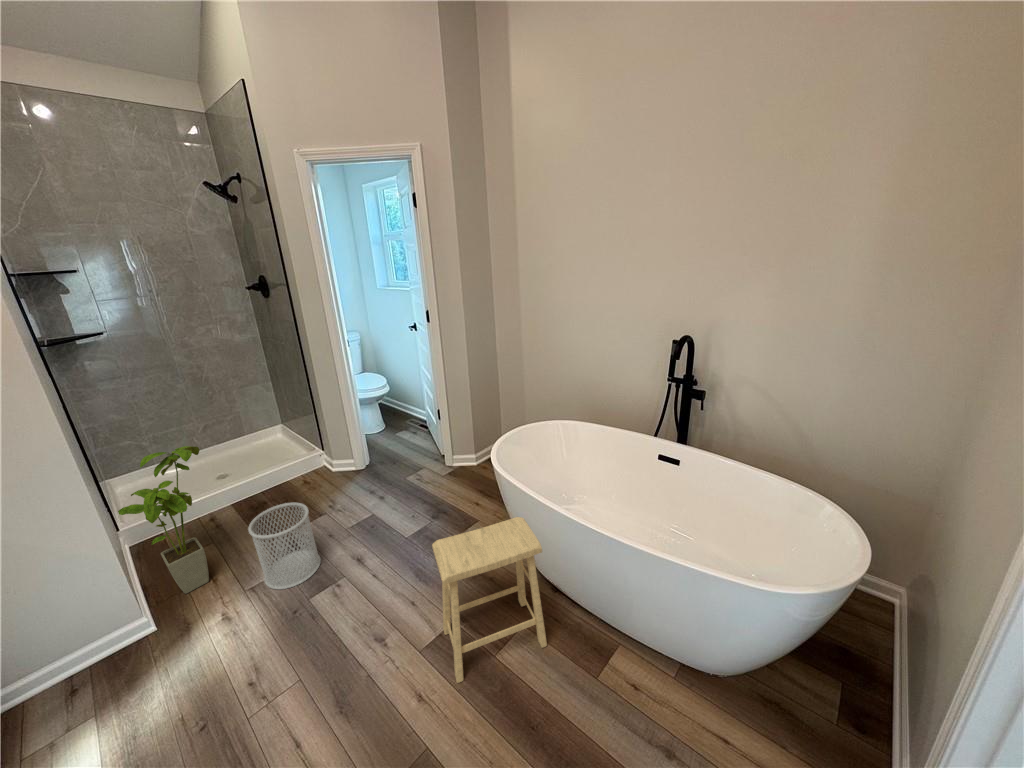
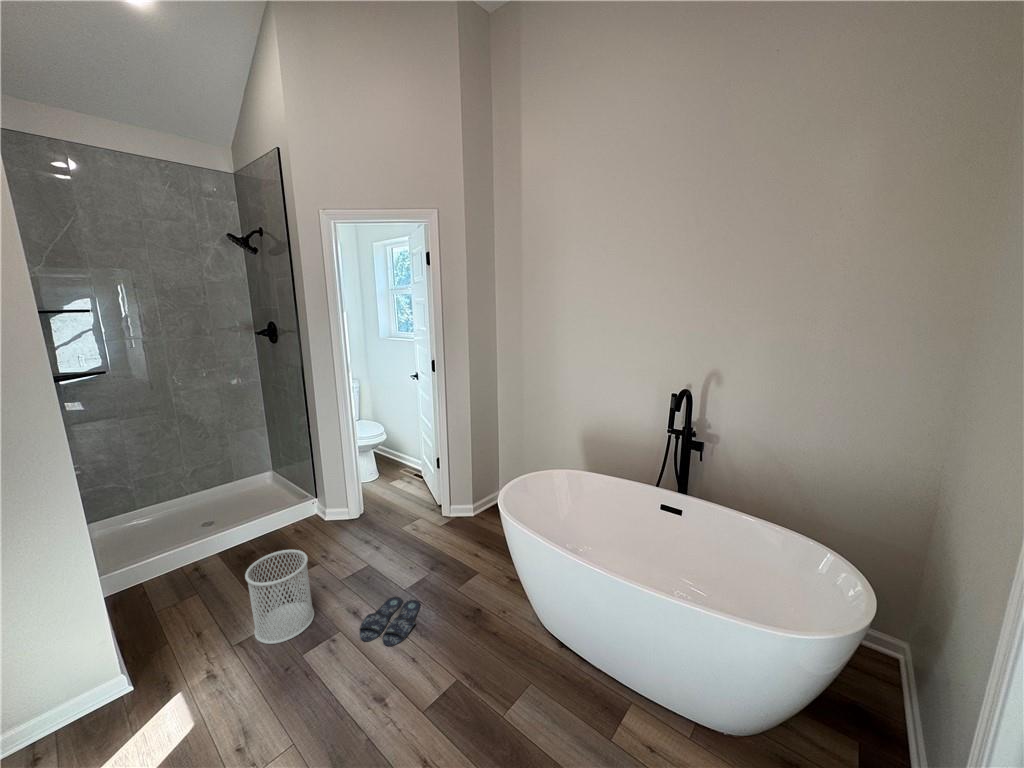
house plant: present [118,446,209,594] -> none [112,487,202,648]
footstool: present [432,517,547,683] -> none [441,564,555,744]
slippers: none [363,544,421,591] -> present [360,597,420,646]

